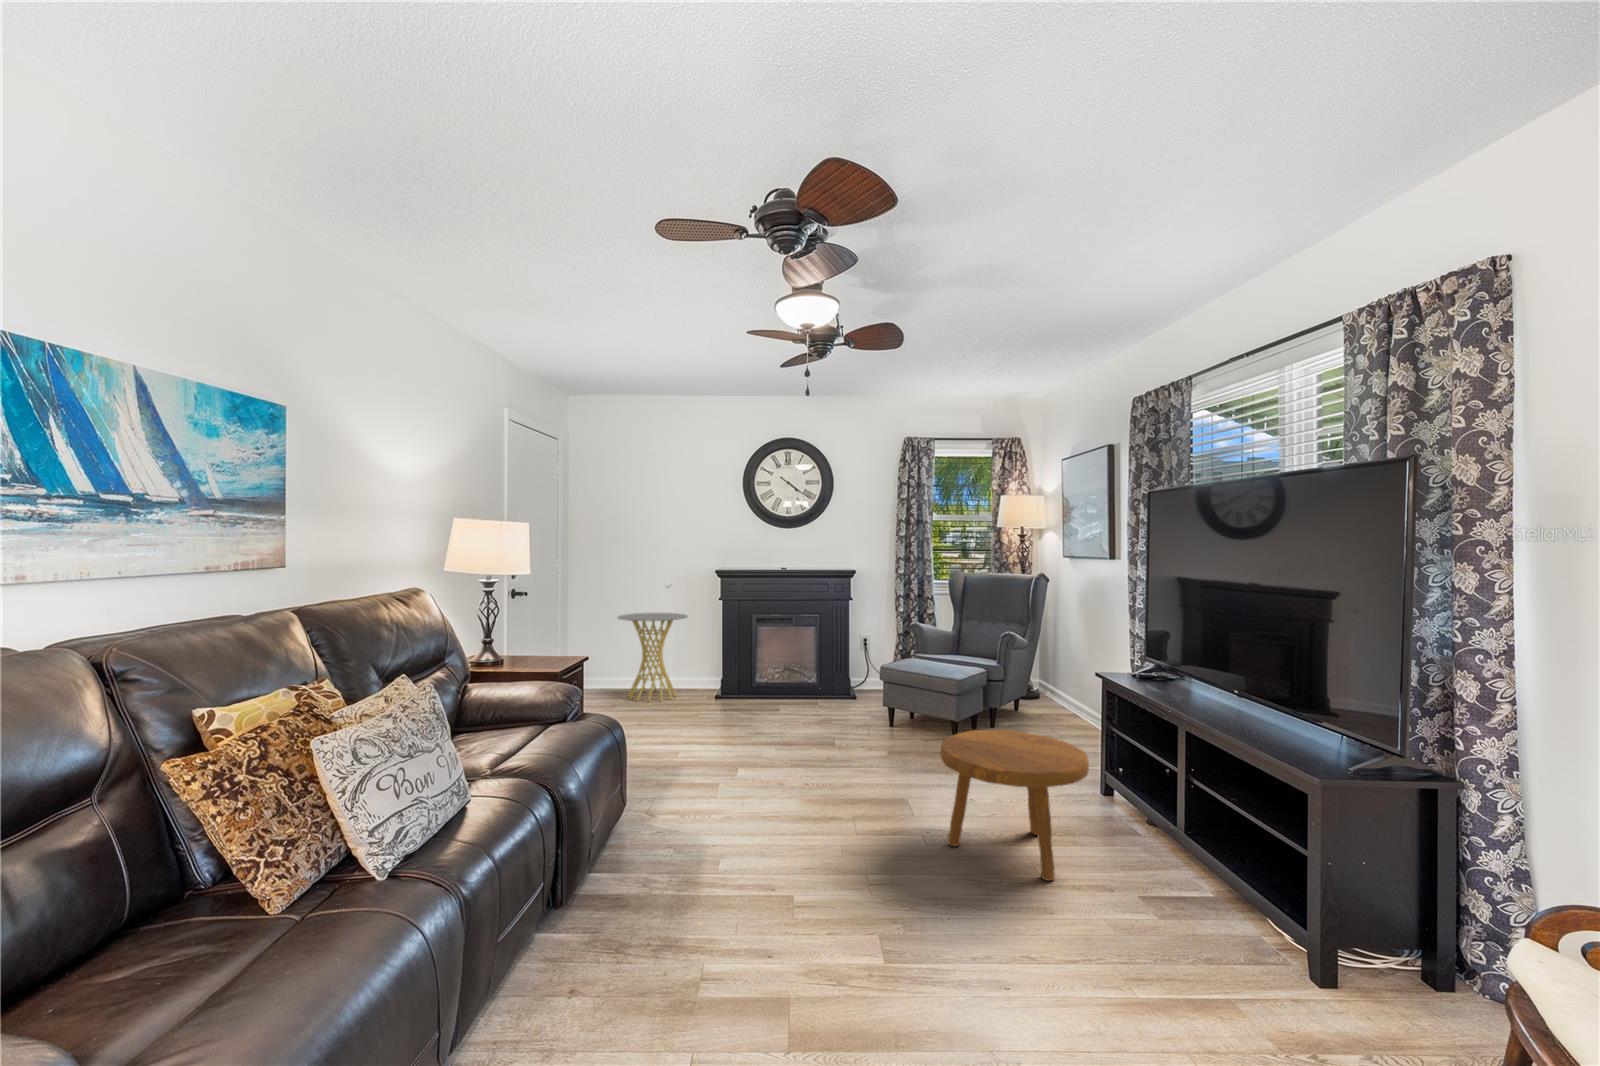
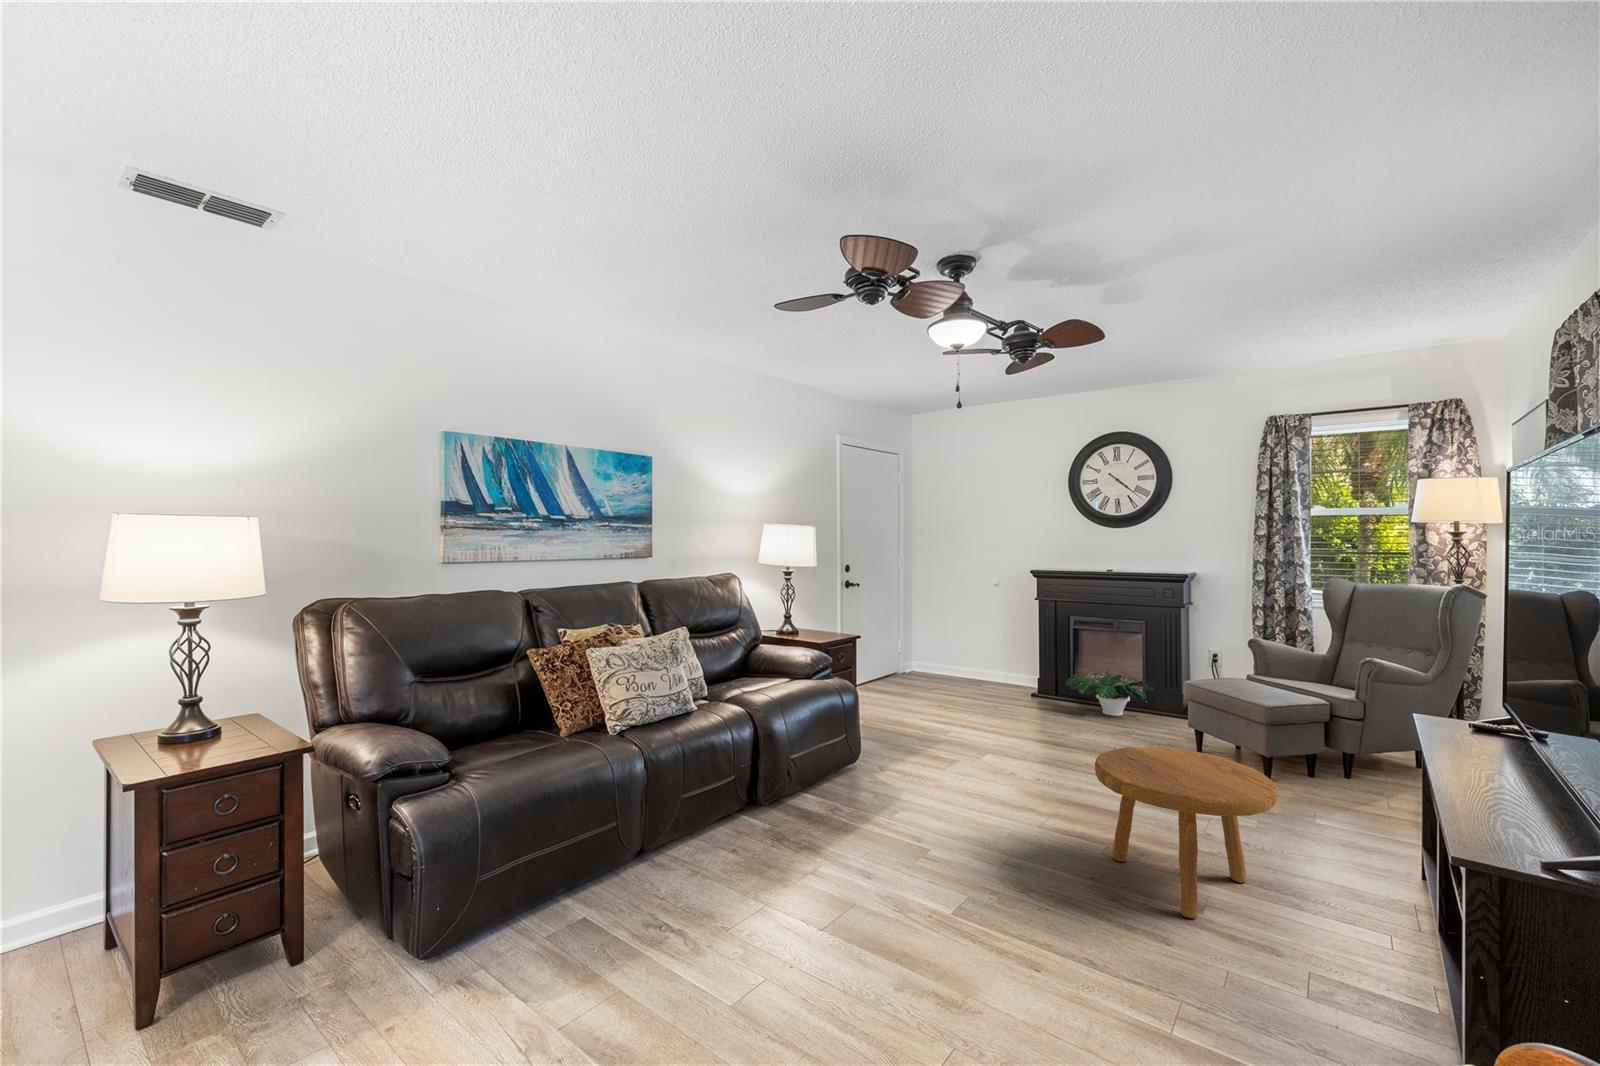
side table: present [617,613,688,702] -> none [944,608,1010,691]
potted plant: none [755,666,831,706] -> present [1065,674,1155,716]

